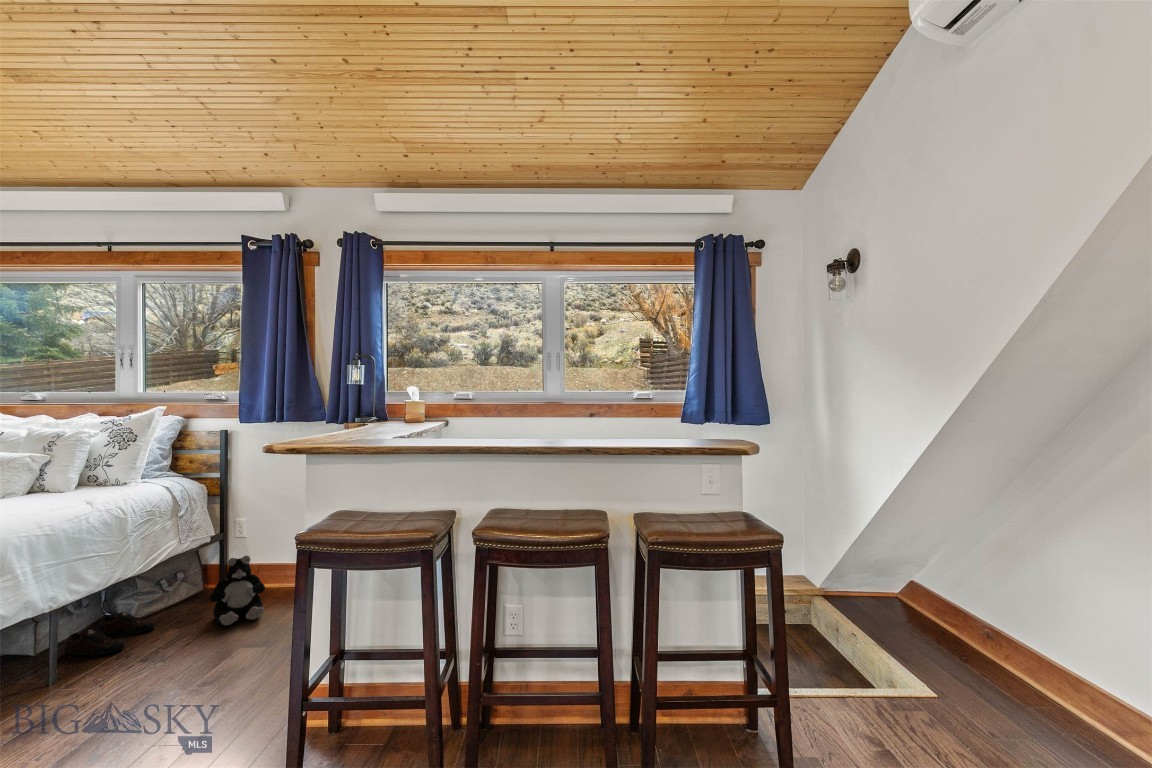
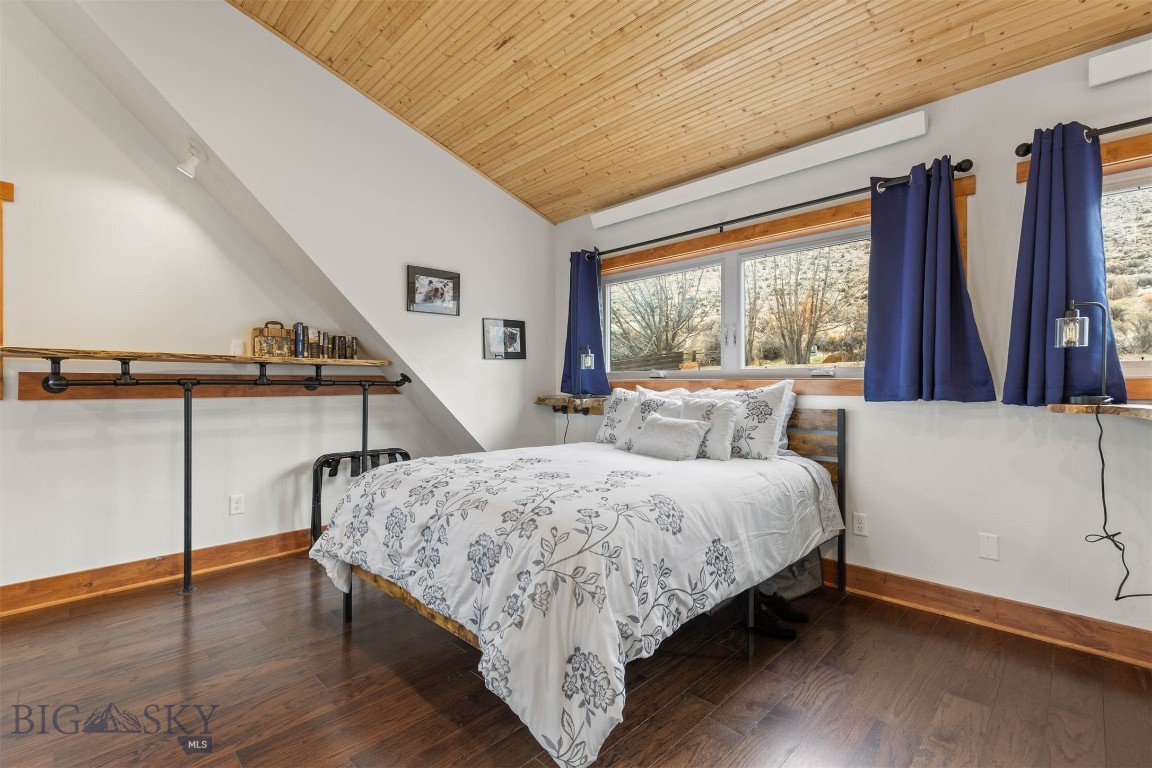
plush toy: present [210,556,265,626] -> none [866,559,942,644]

